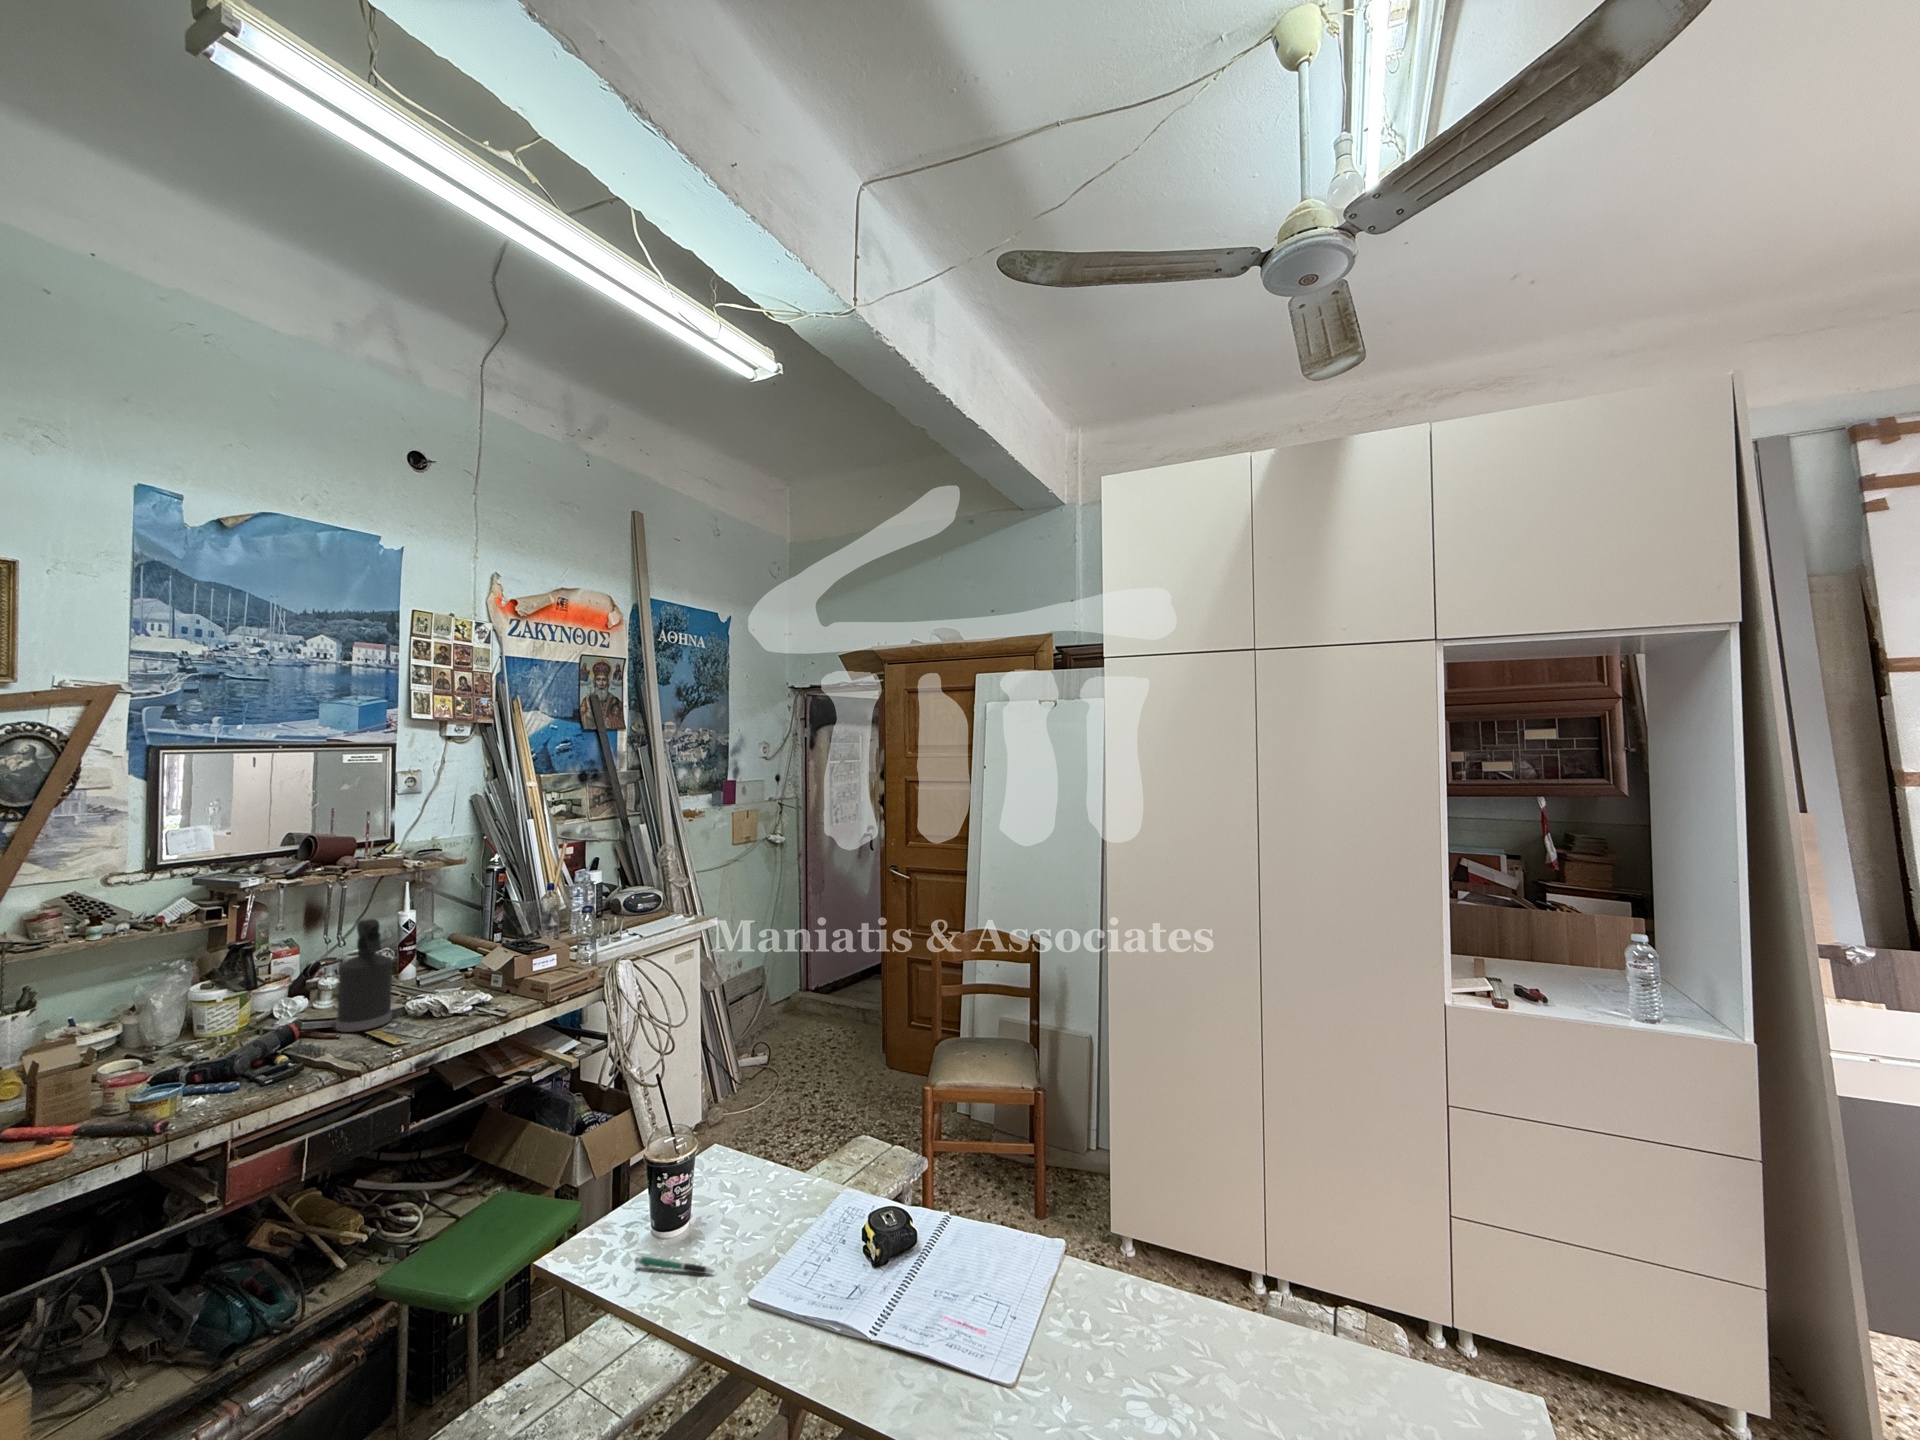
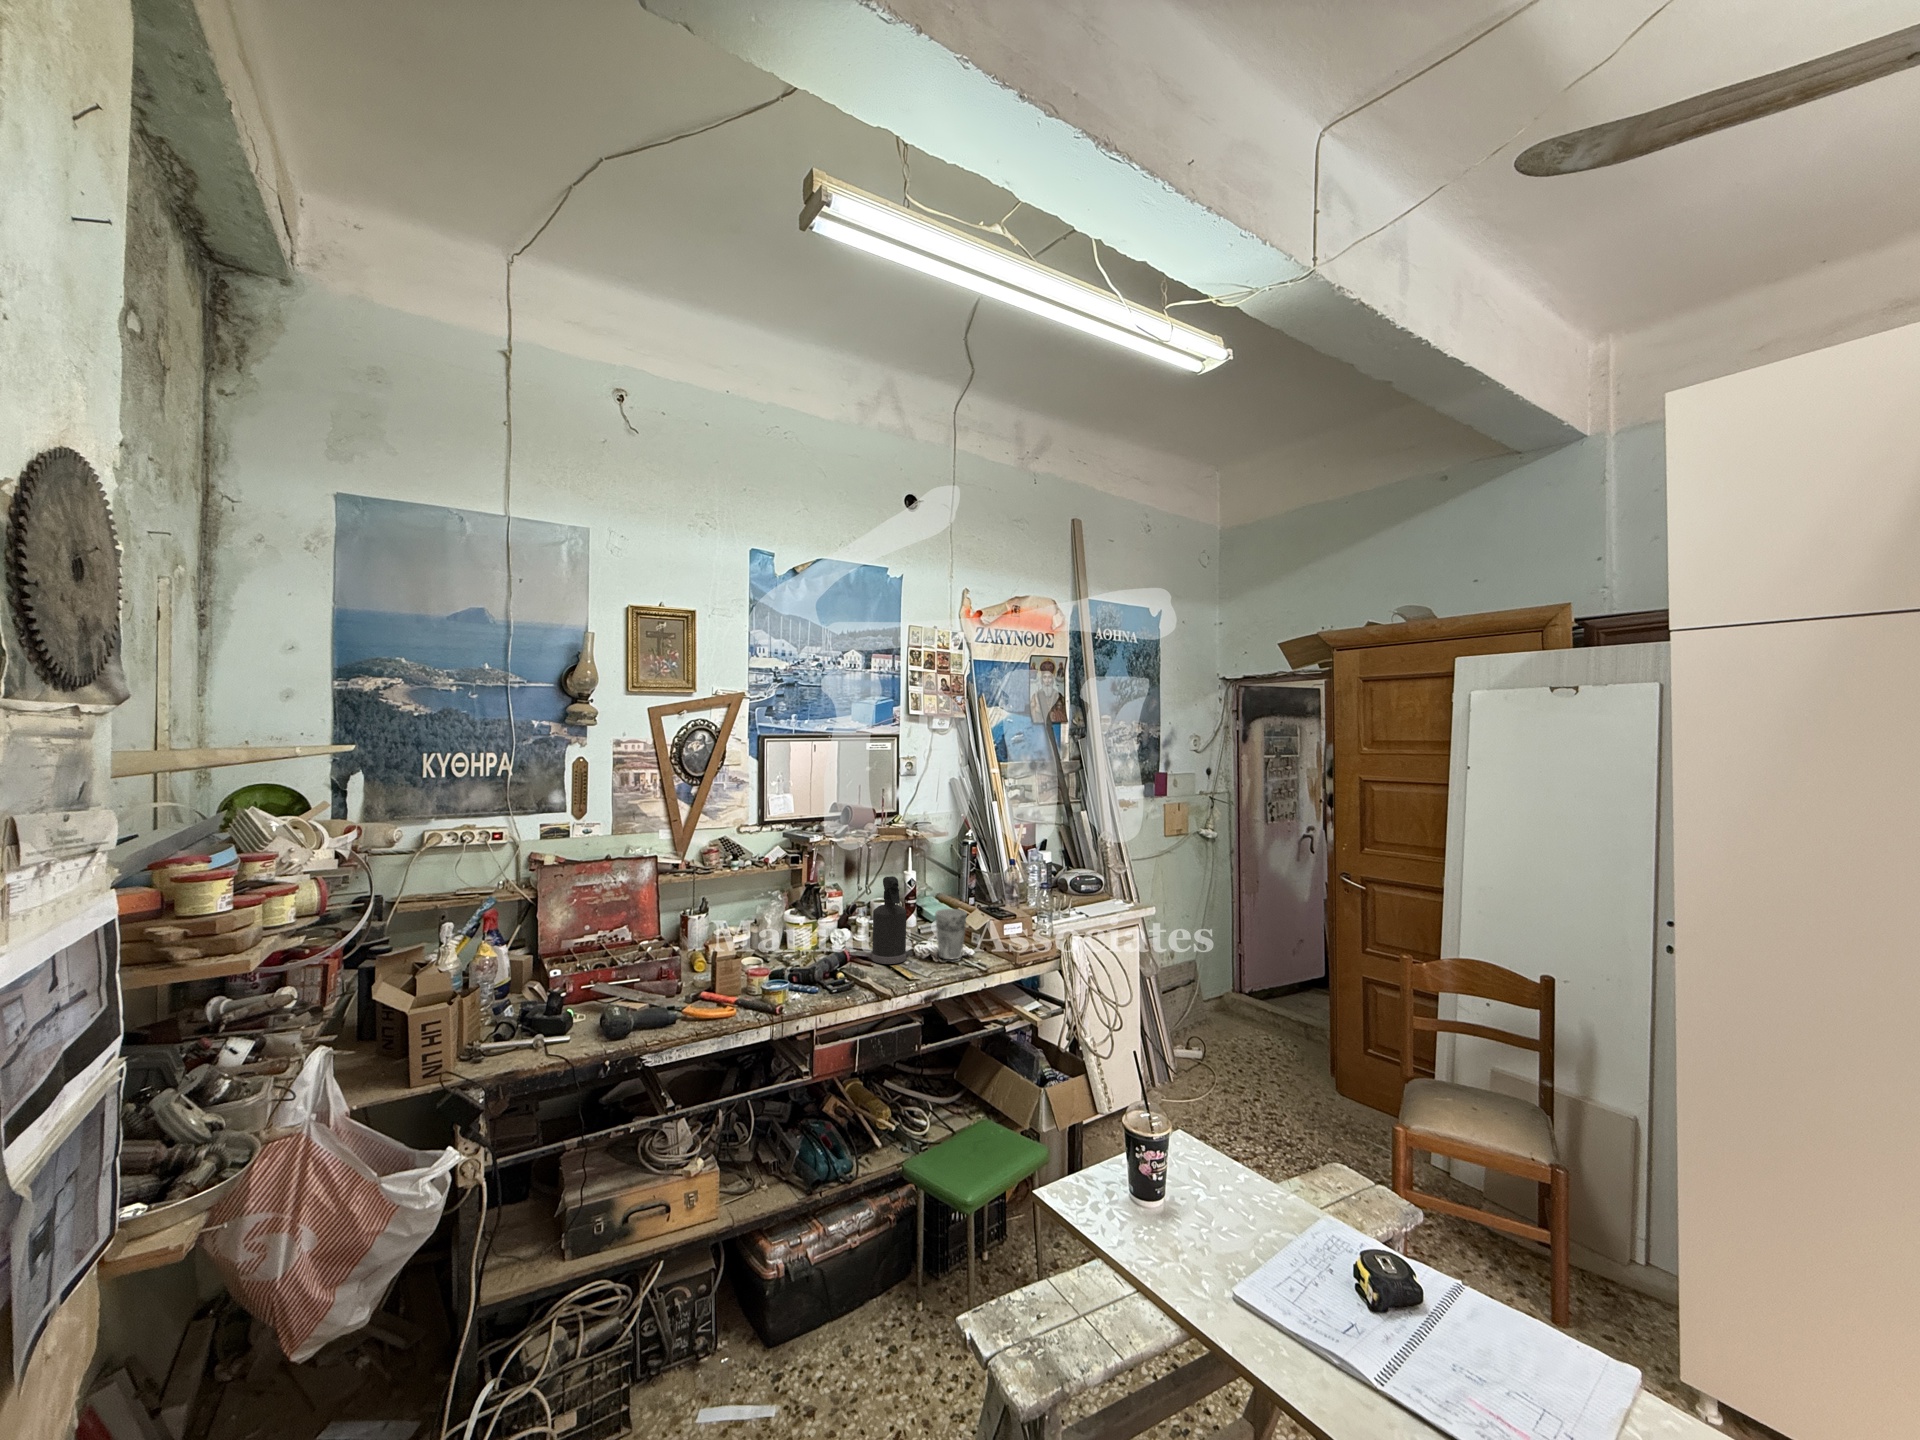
cup: none [437,948,483,1011] -> present [935,909,967,959]
pen: present [635,1257,714,1273] -> none [1118,1211,1192,1249]

